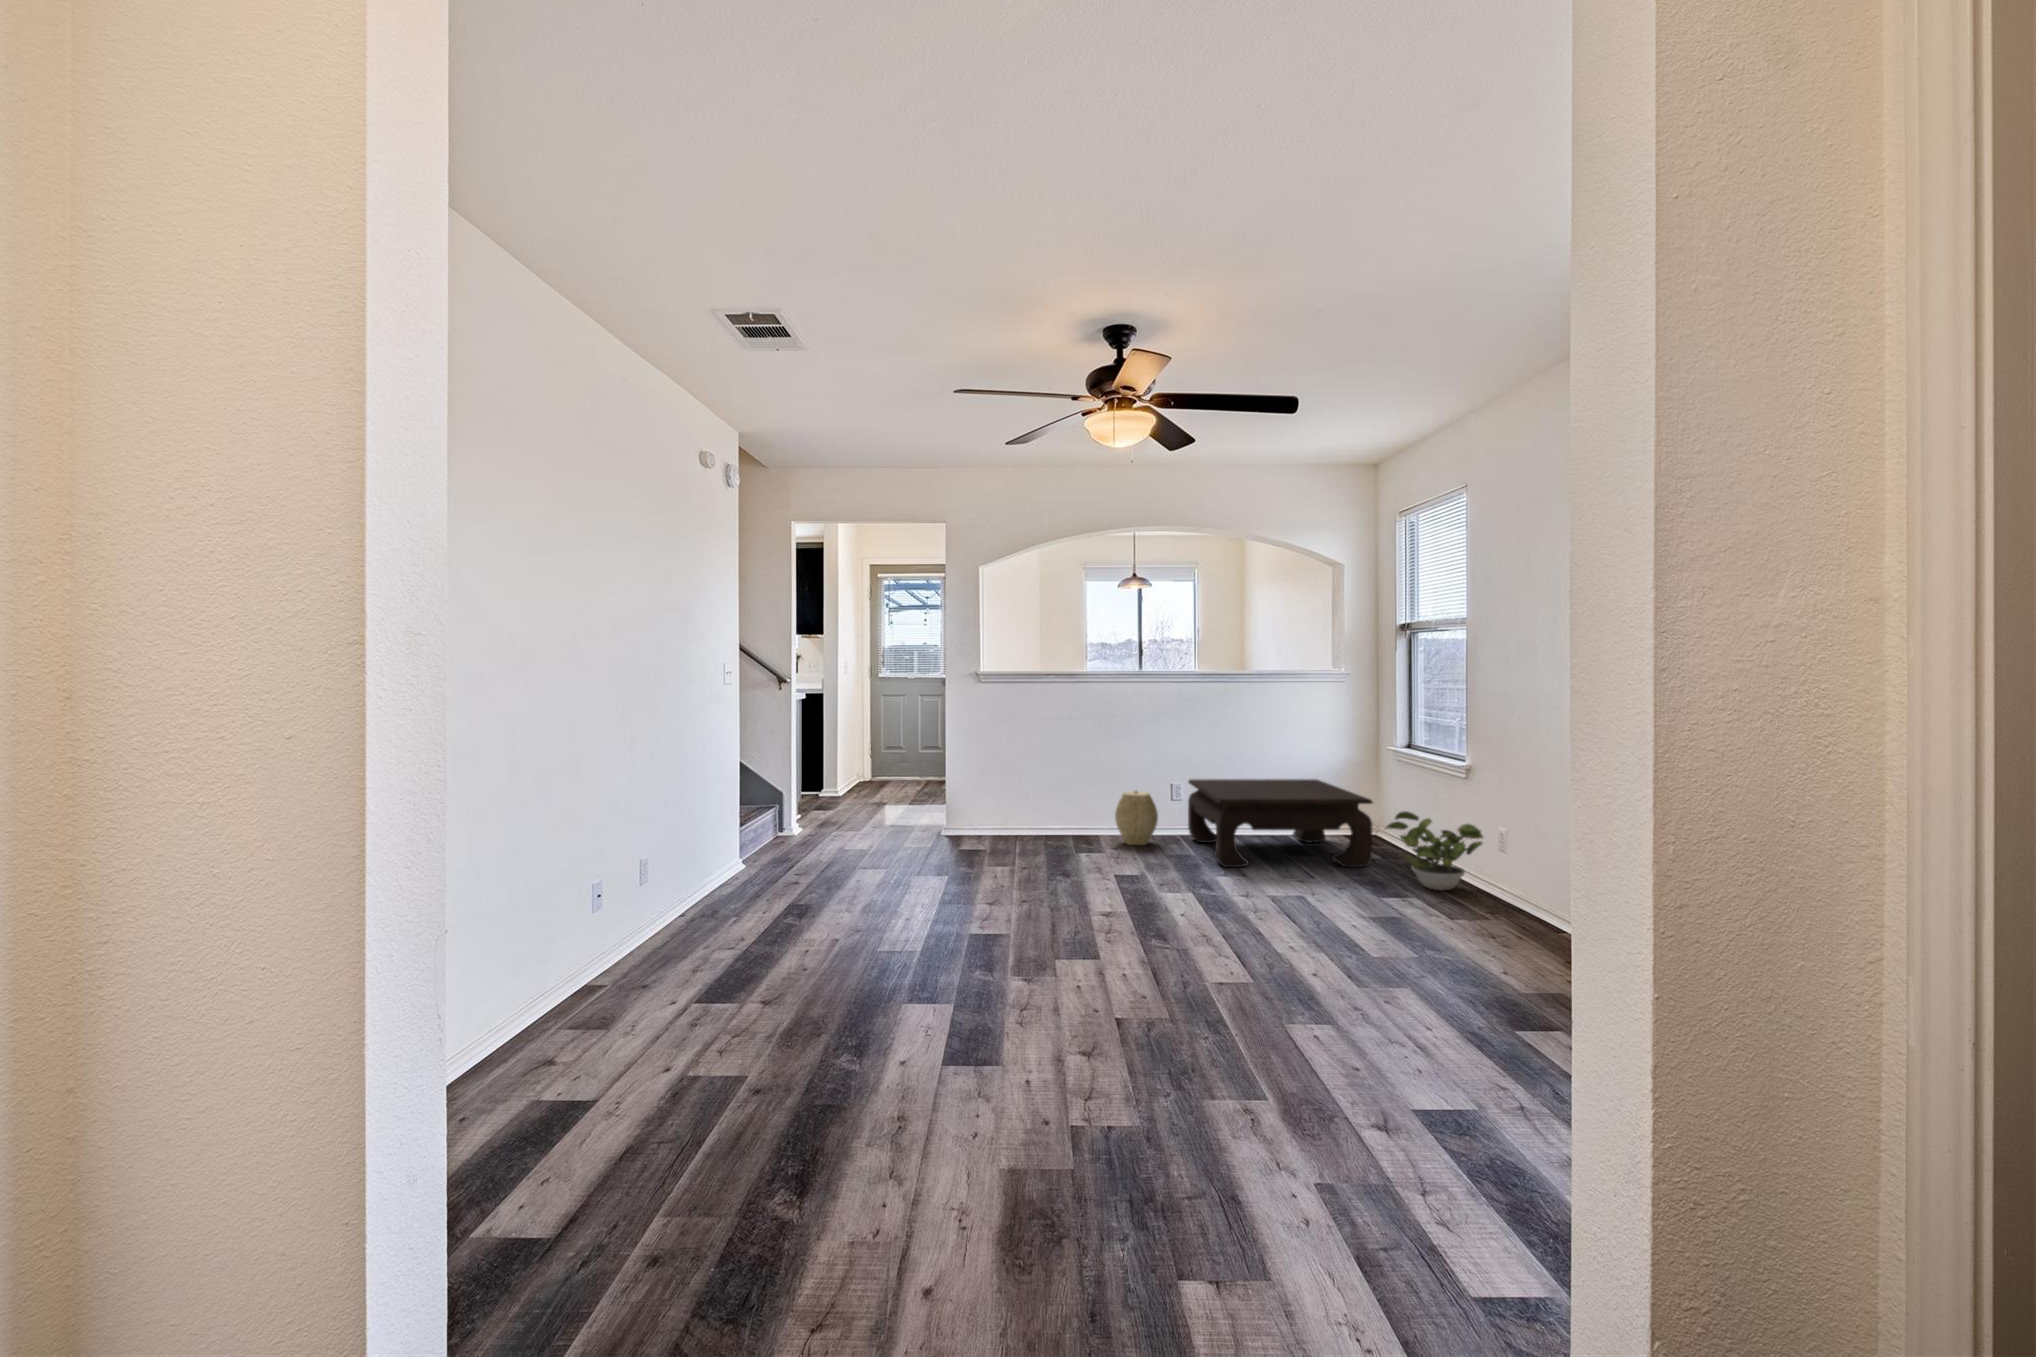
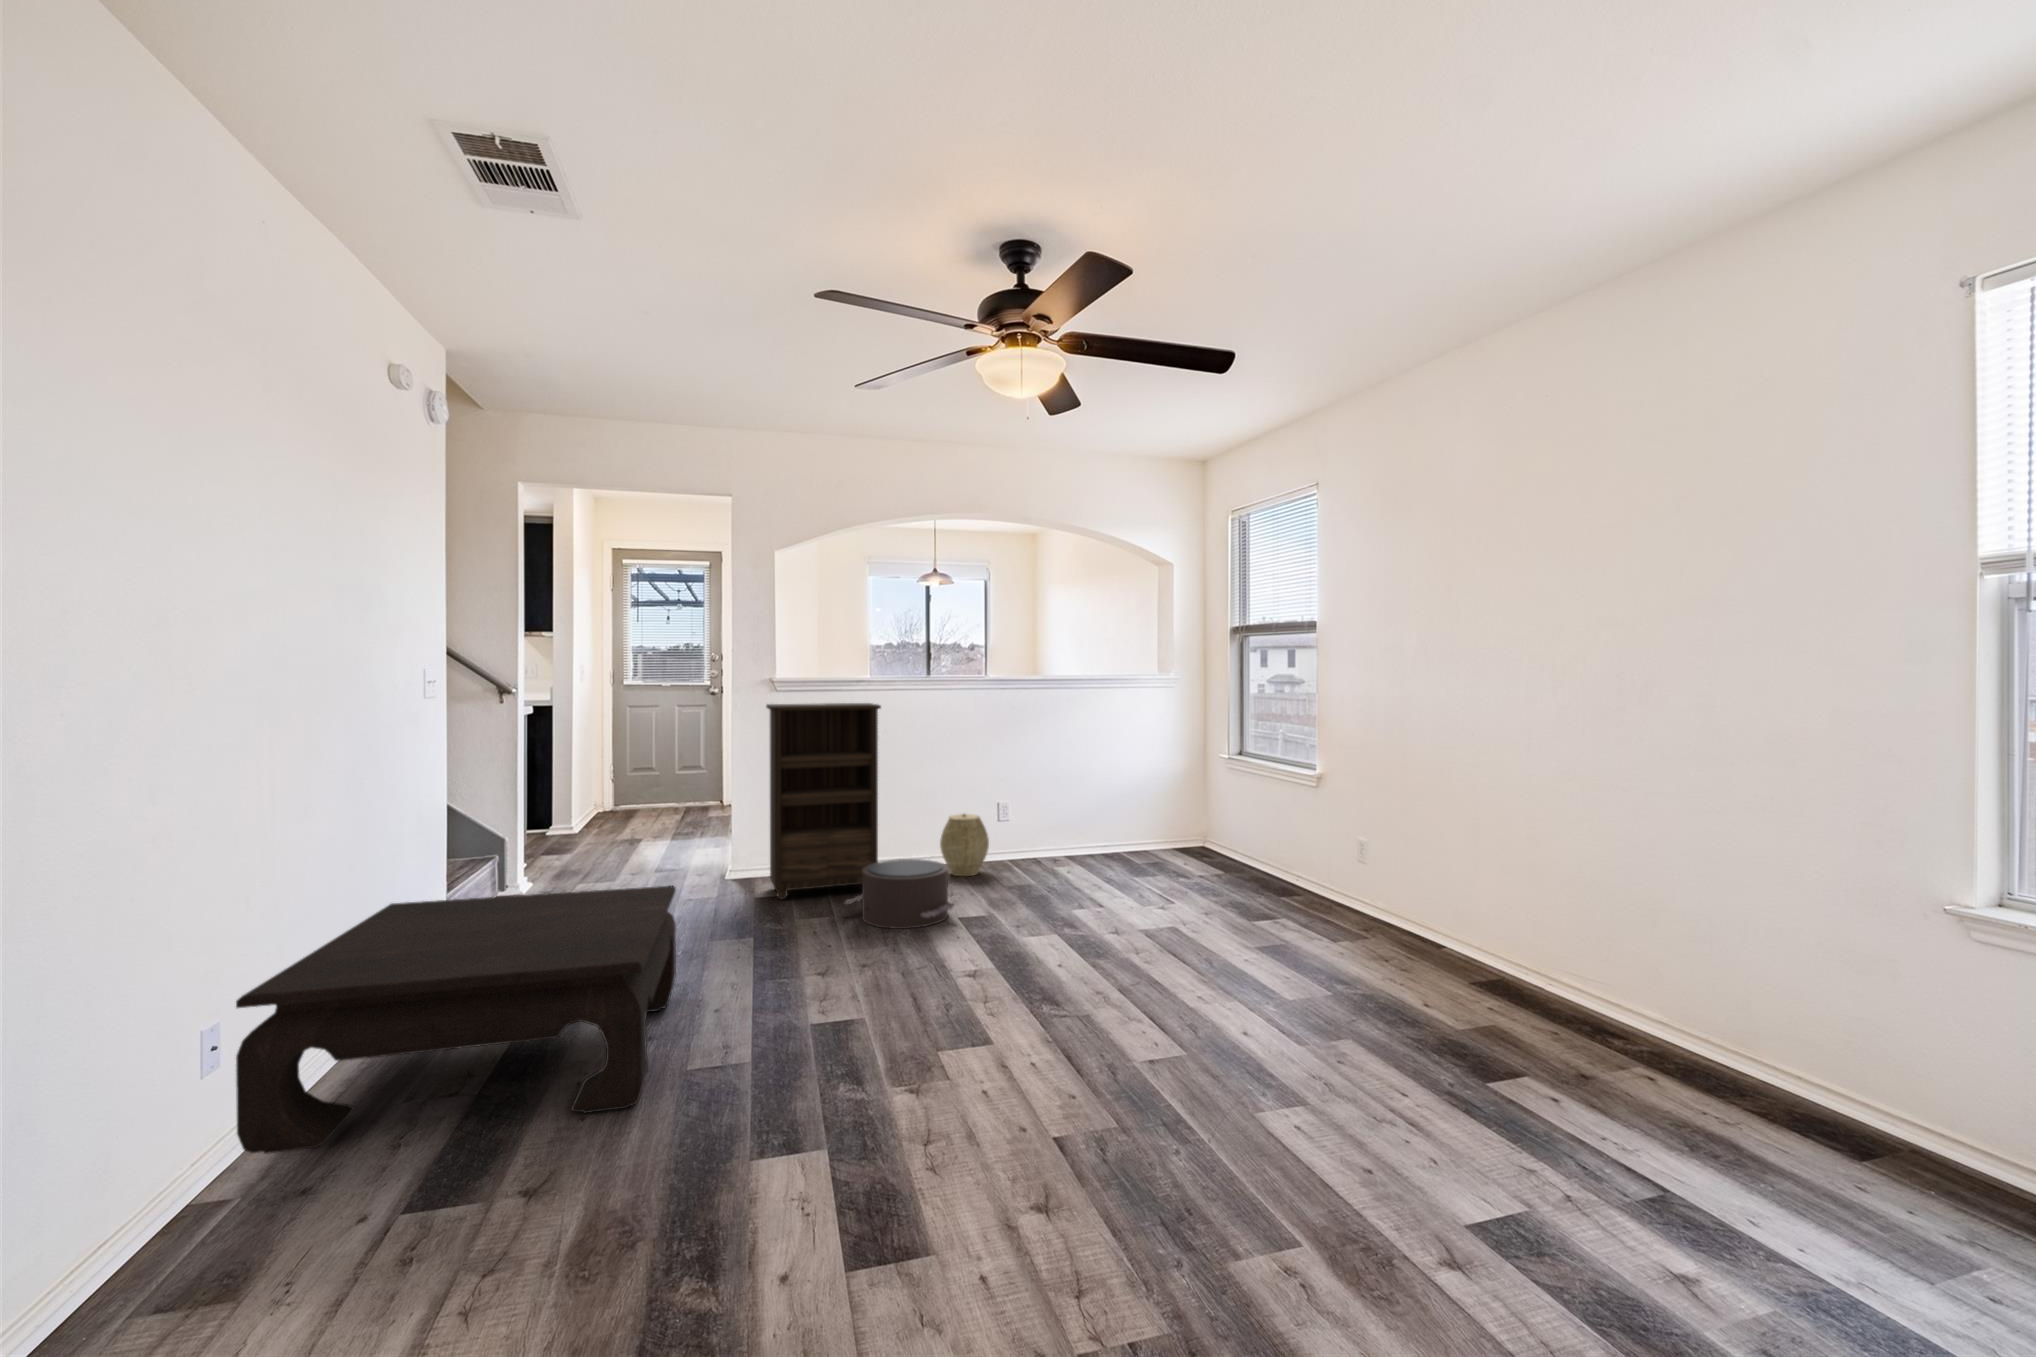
bookshelf: none [970,693,1060,852] -> present [766,703,881,900]
coffee table: present [1188,779,1373,867] -> present [236,886,676,1154]
potted plant: present [1384,811,1483,890] -> none [1243,826,1342,908]
pouf: none [1021,824,1113,879] -> present [845,859,955,929]

